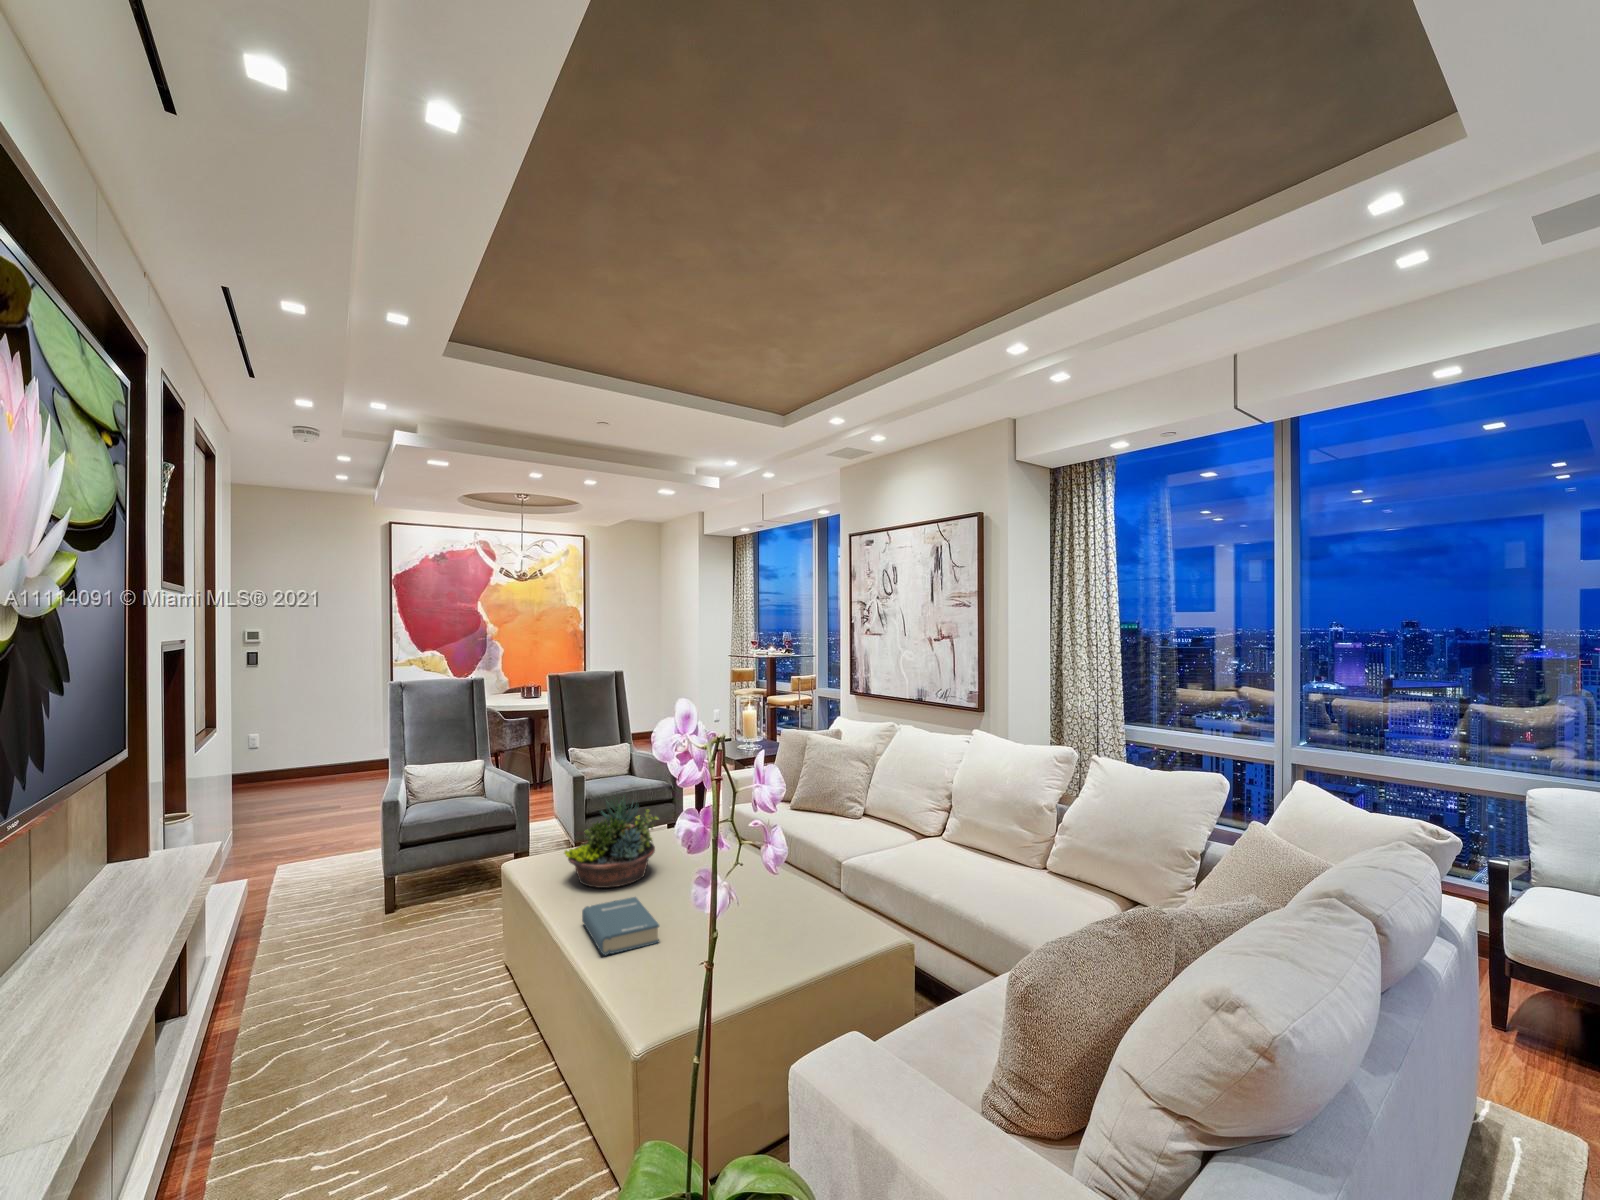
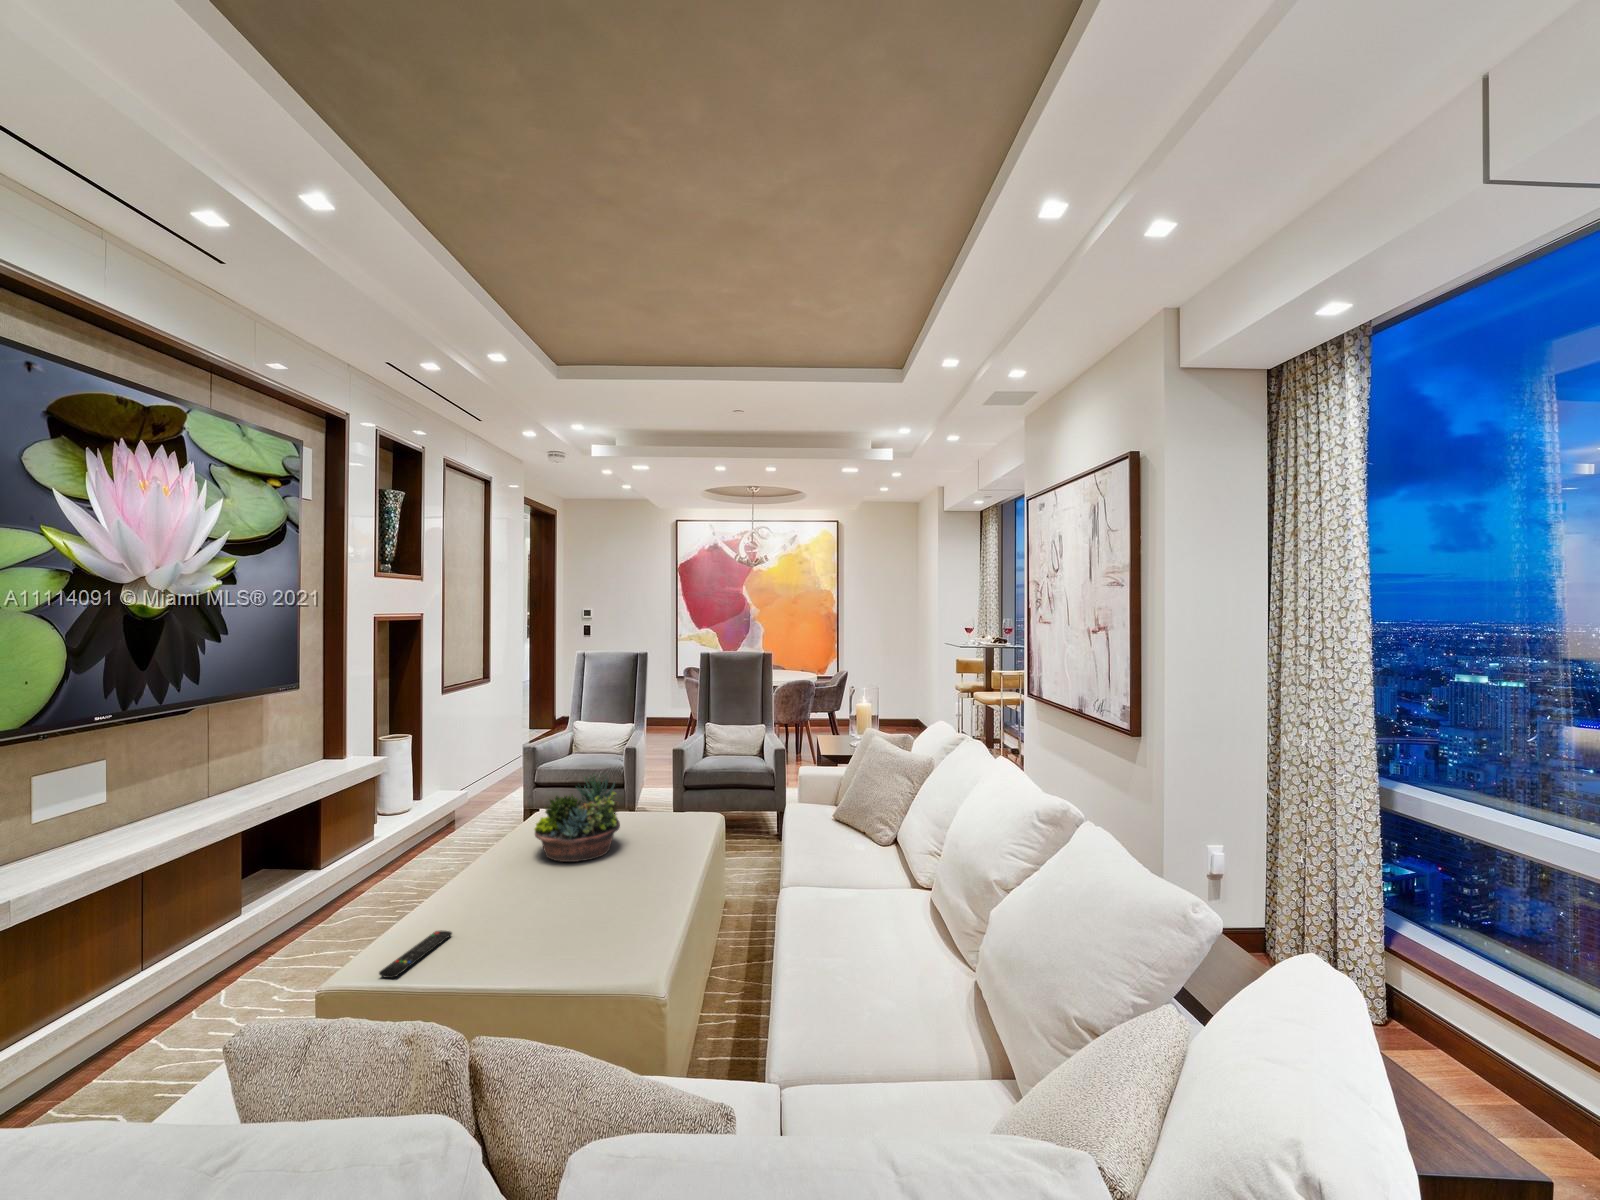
hardback book: present [582,897,659,955] -> none [444,873,535,924]
remote control: none [616,959,654,1007] -> present [379,930,452,978]

